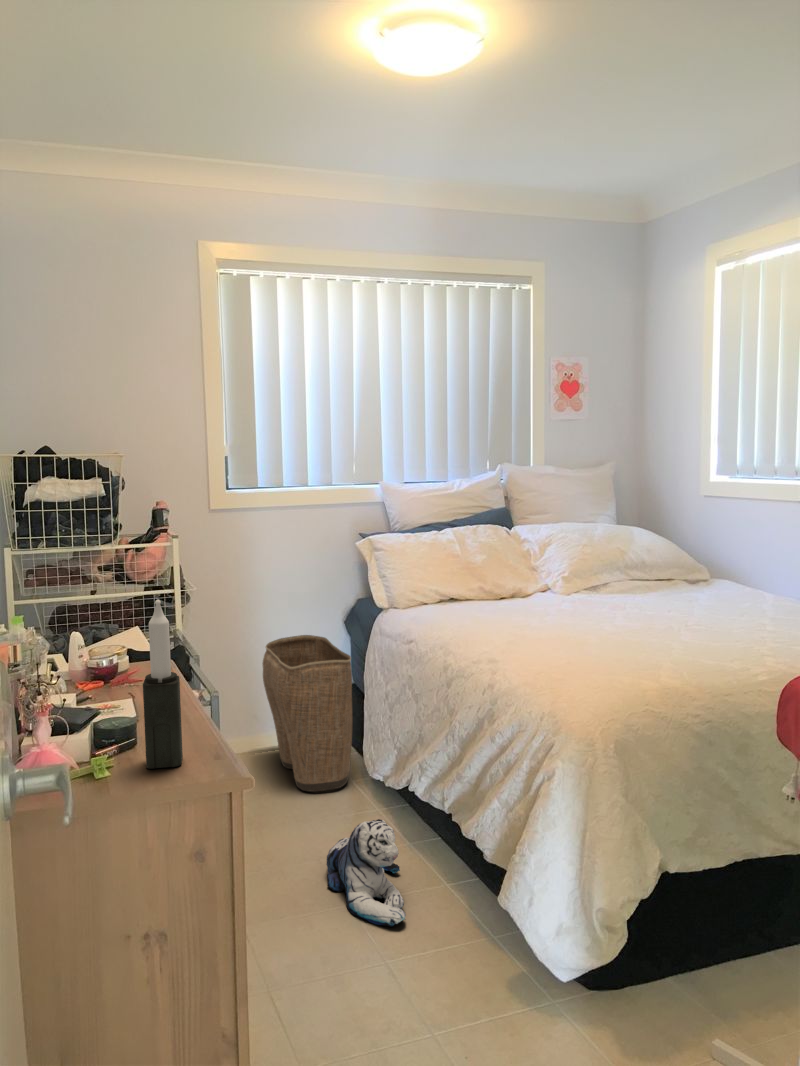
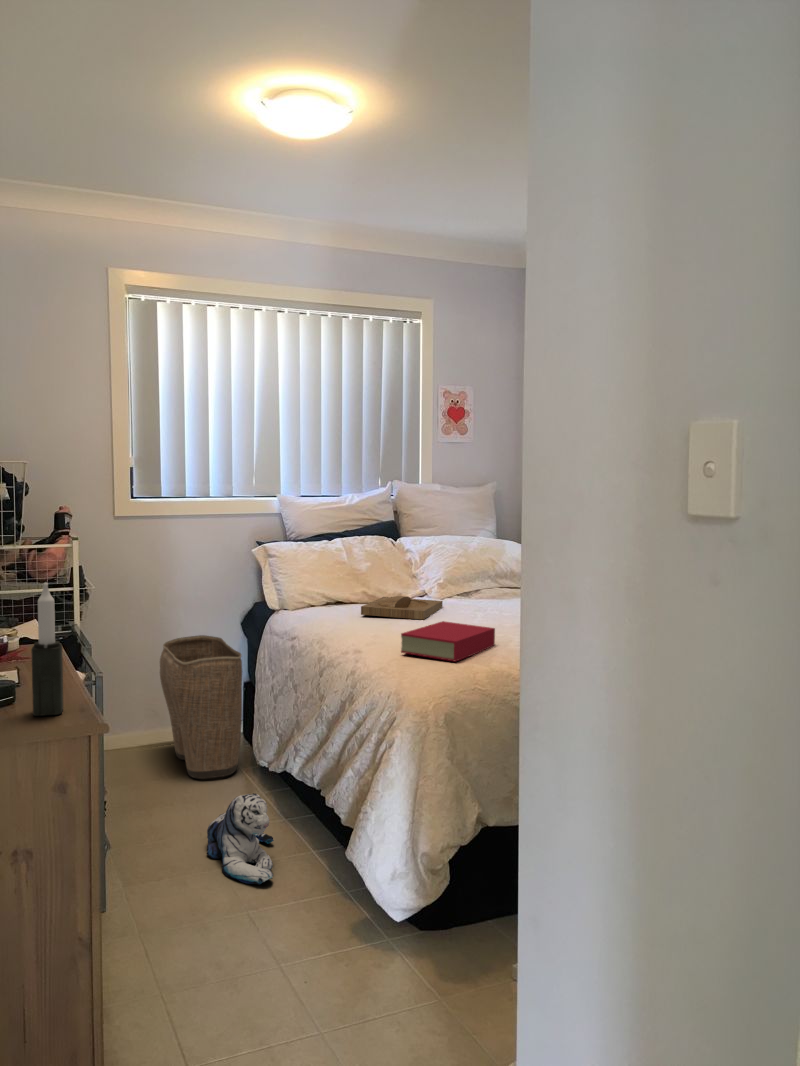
tray: none [485,593,573,619] -> present [361,596,443,619]
book: none [548,623,655,674] -> present [401,621,495,661]

